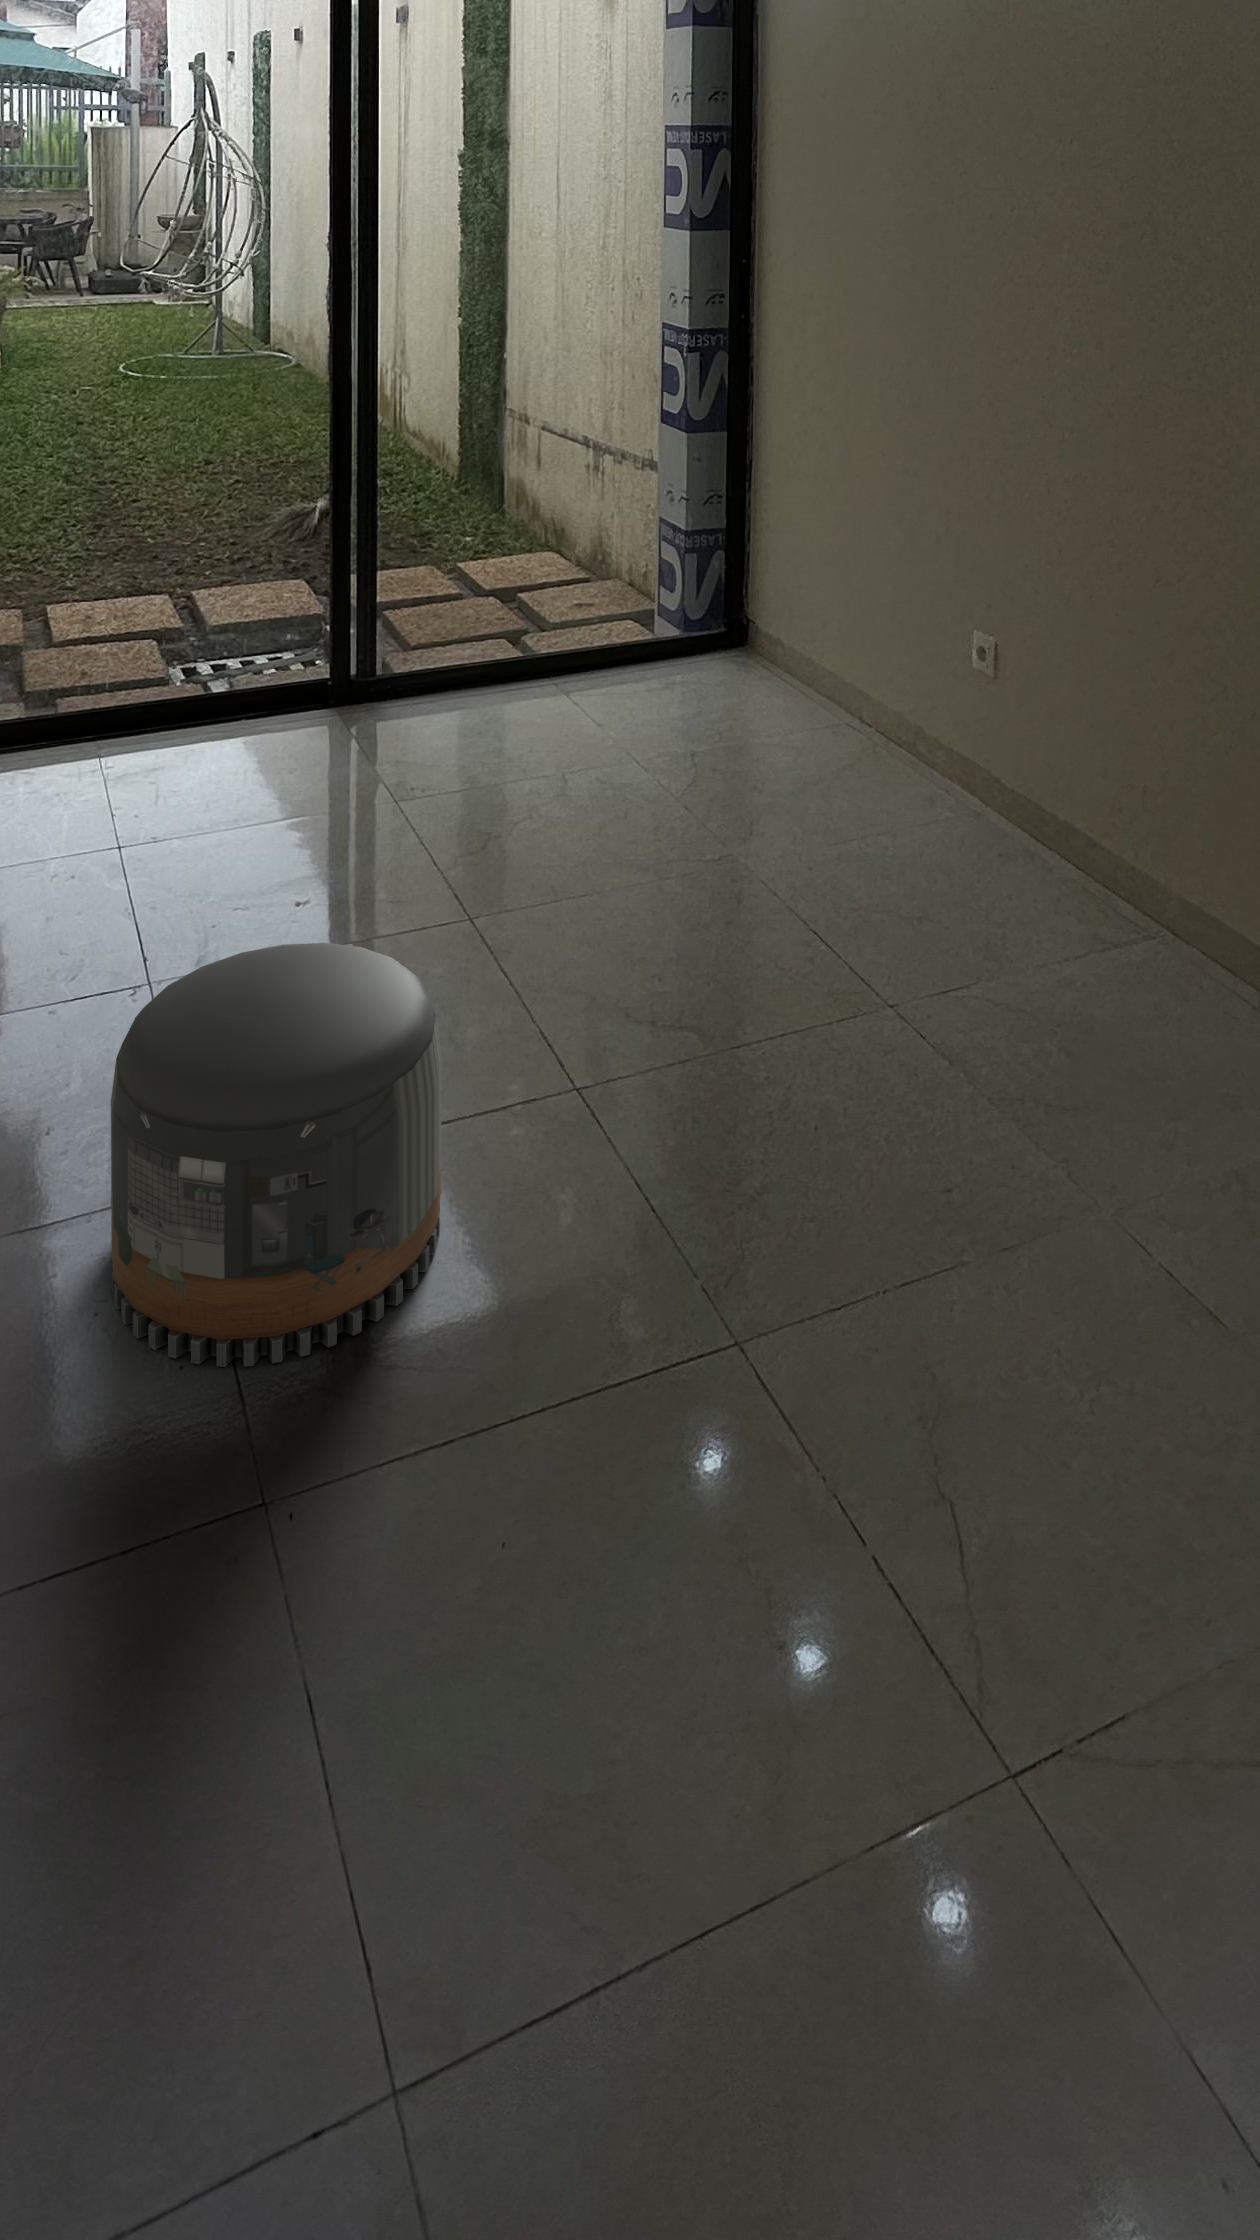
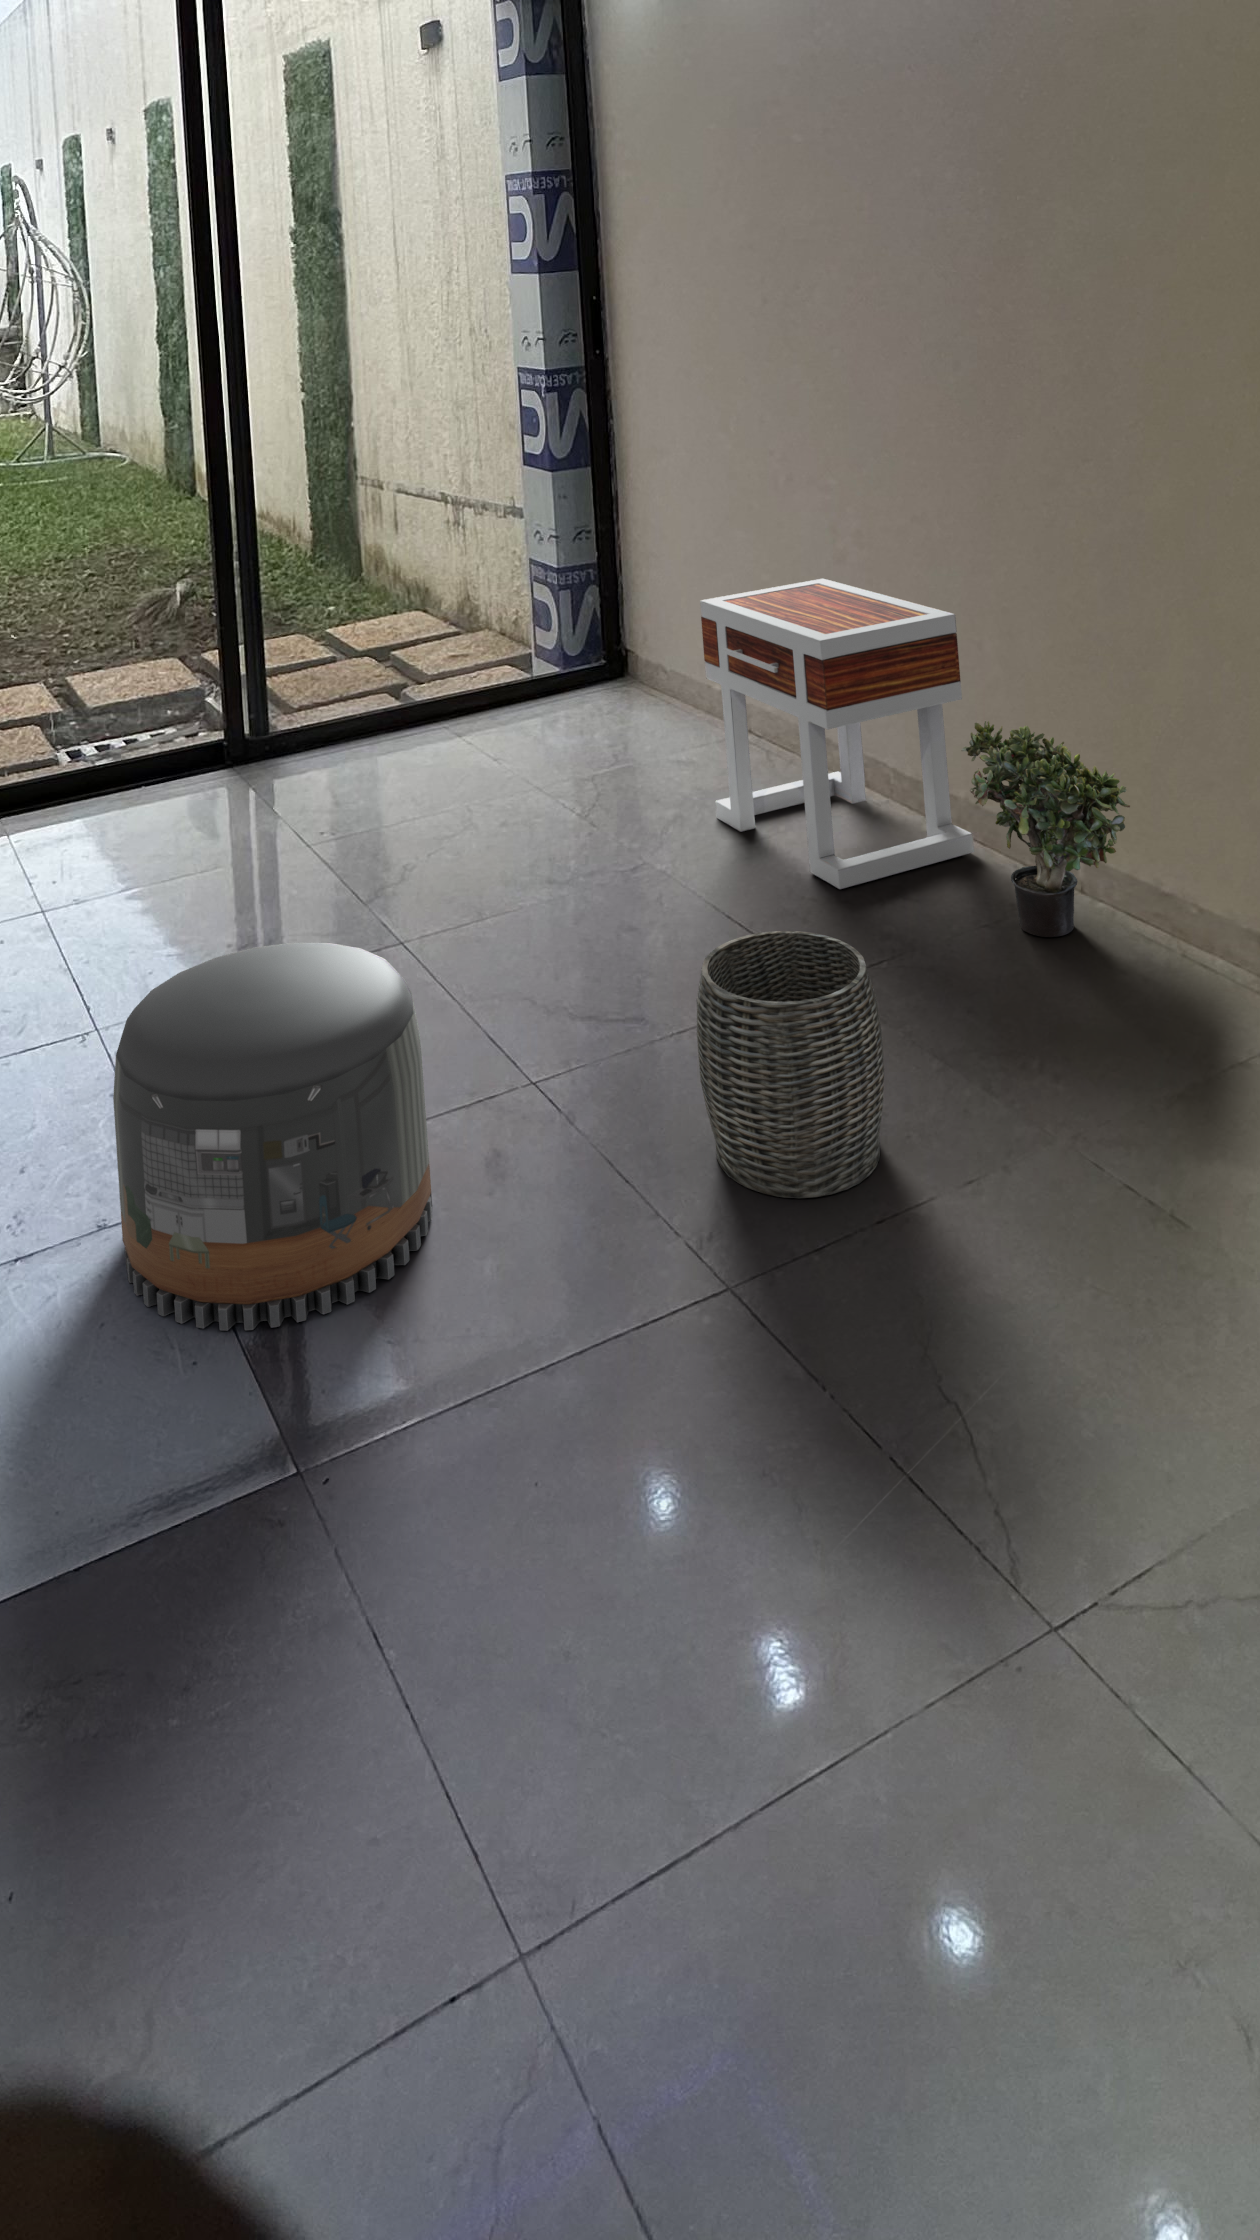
side table: none [812,574,1070,903] -> present [700,579,974,889]
potted plant: none [1059,752,1228,984] -> present [962,721,1130,937]
woven basket: none [733,978,925,1273] -> present [697,931,884,1198]

